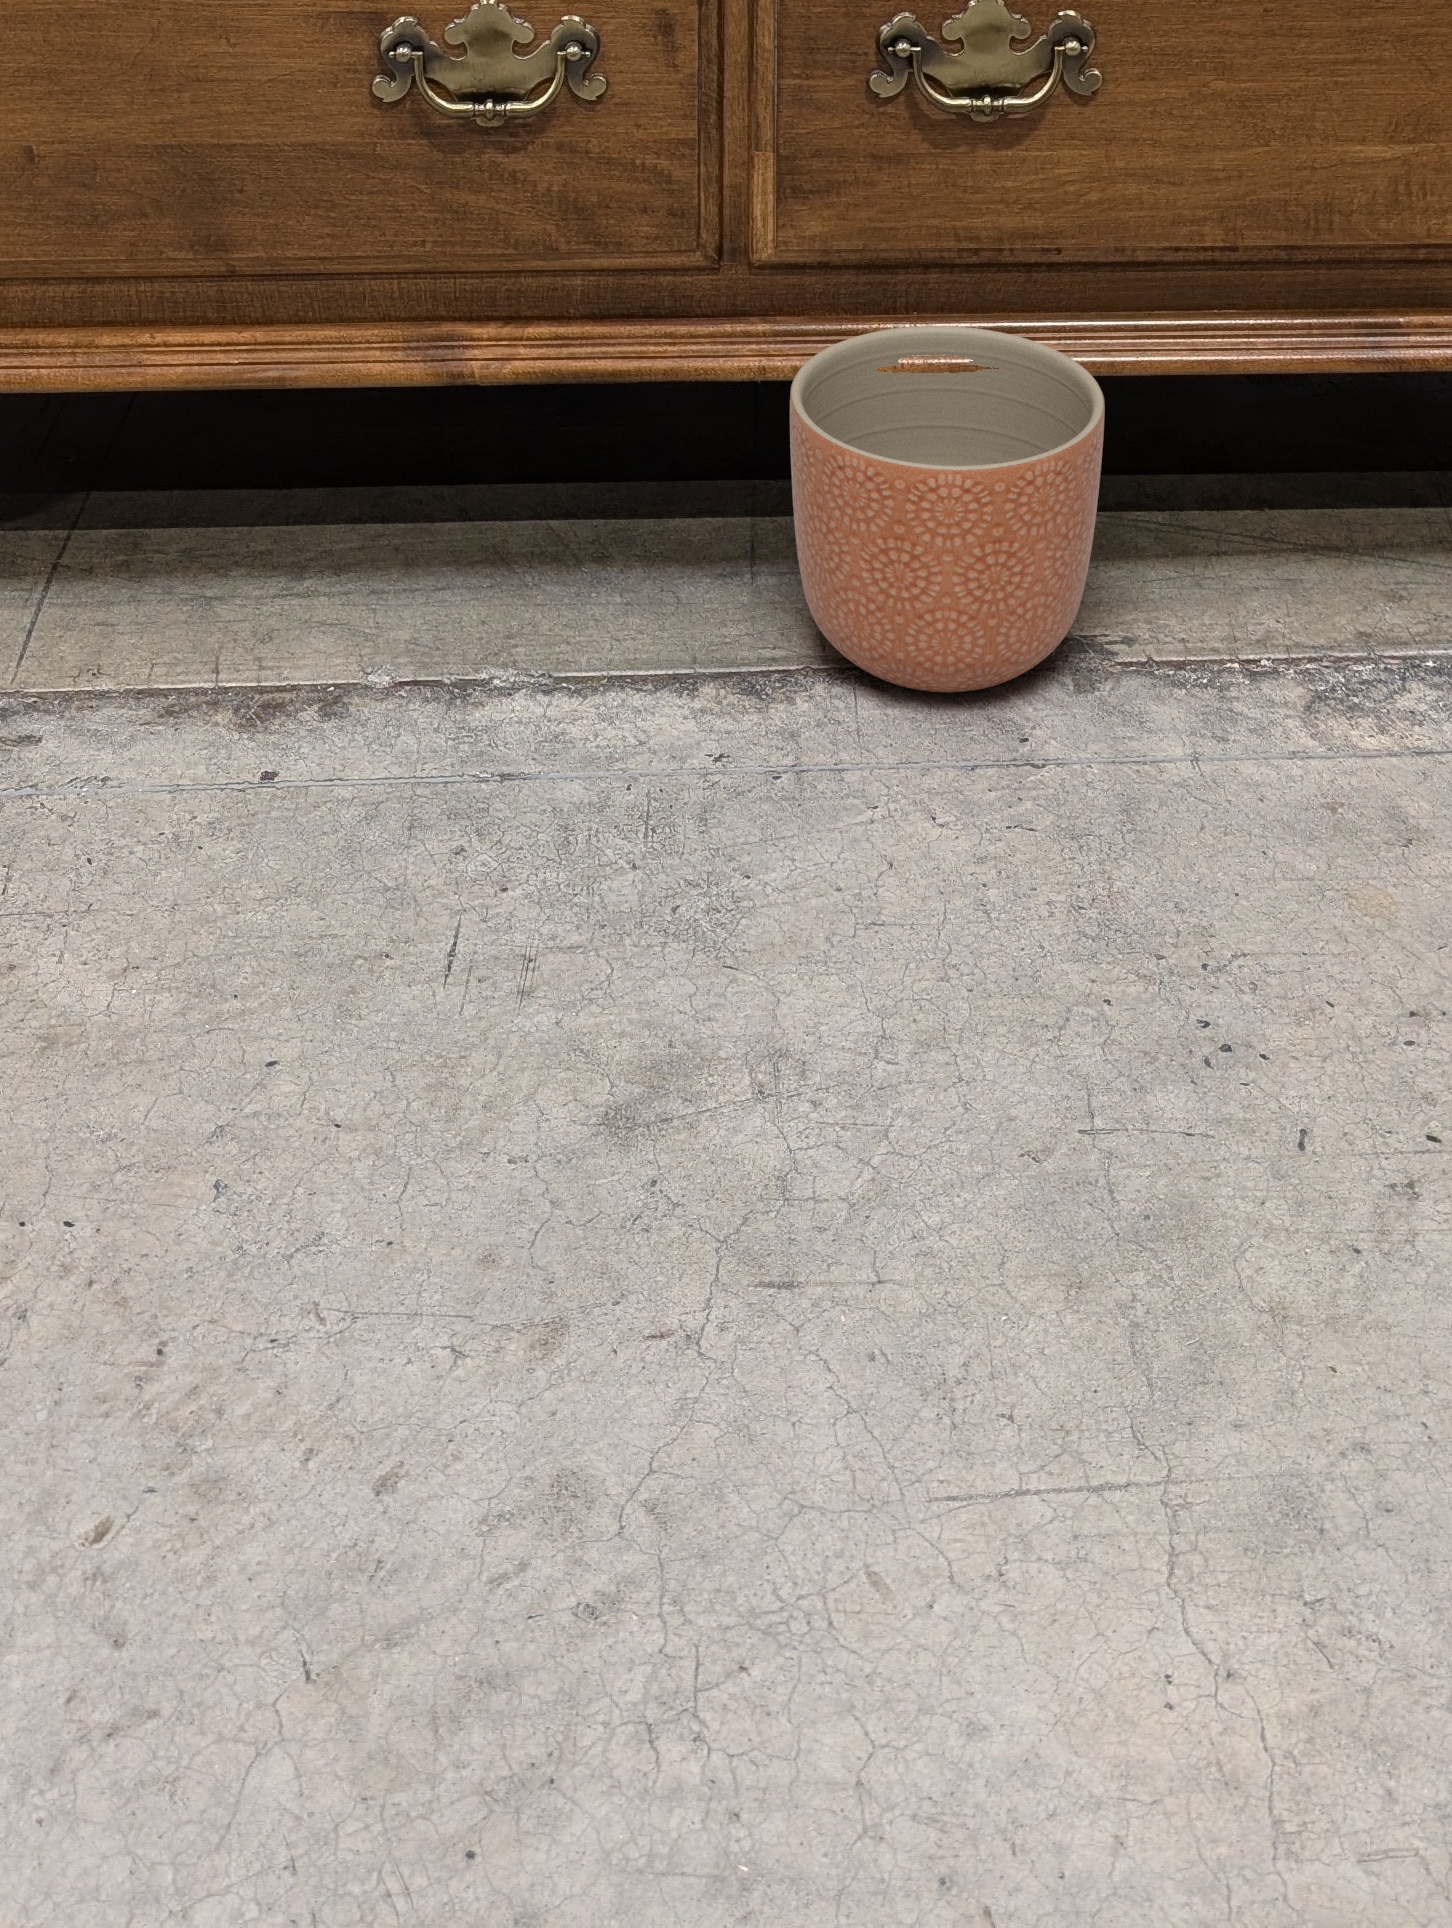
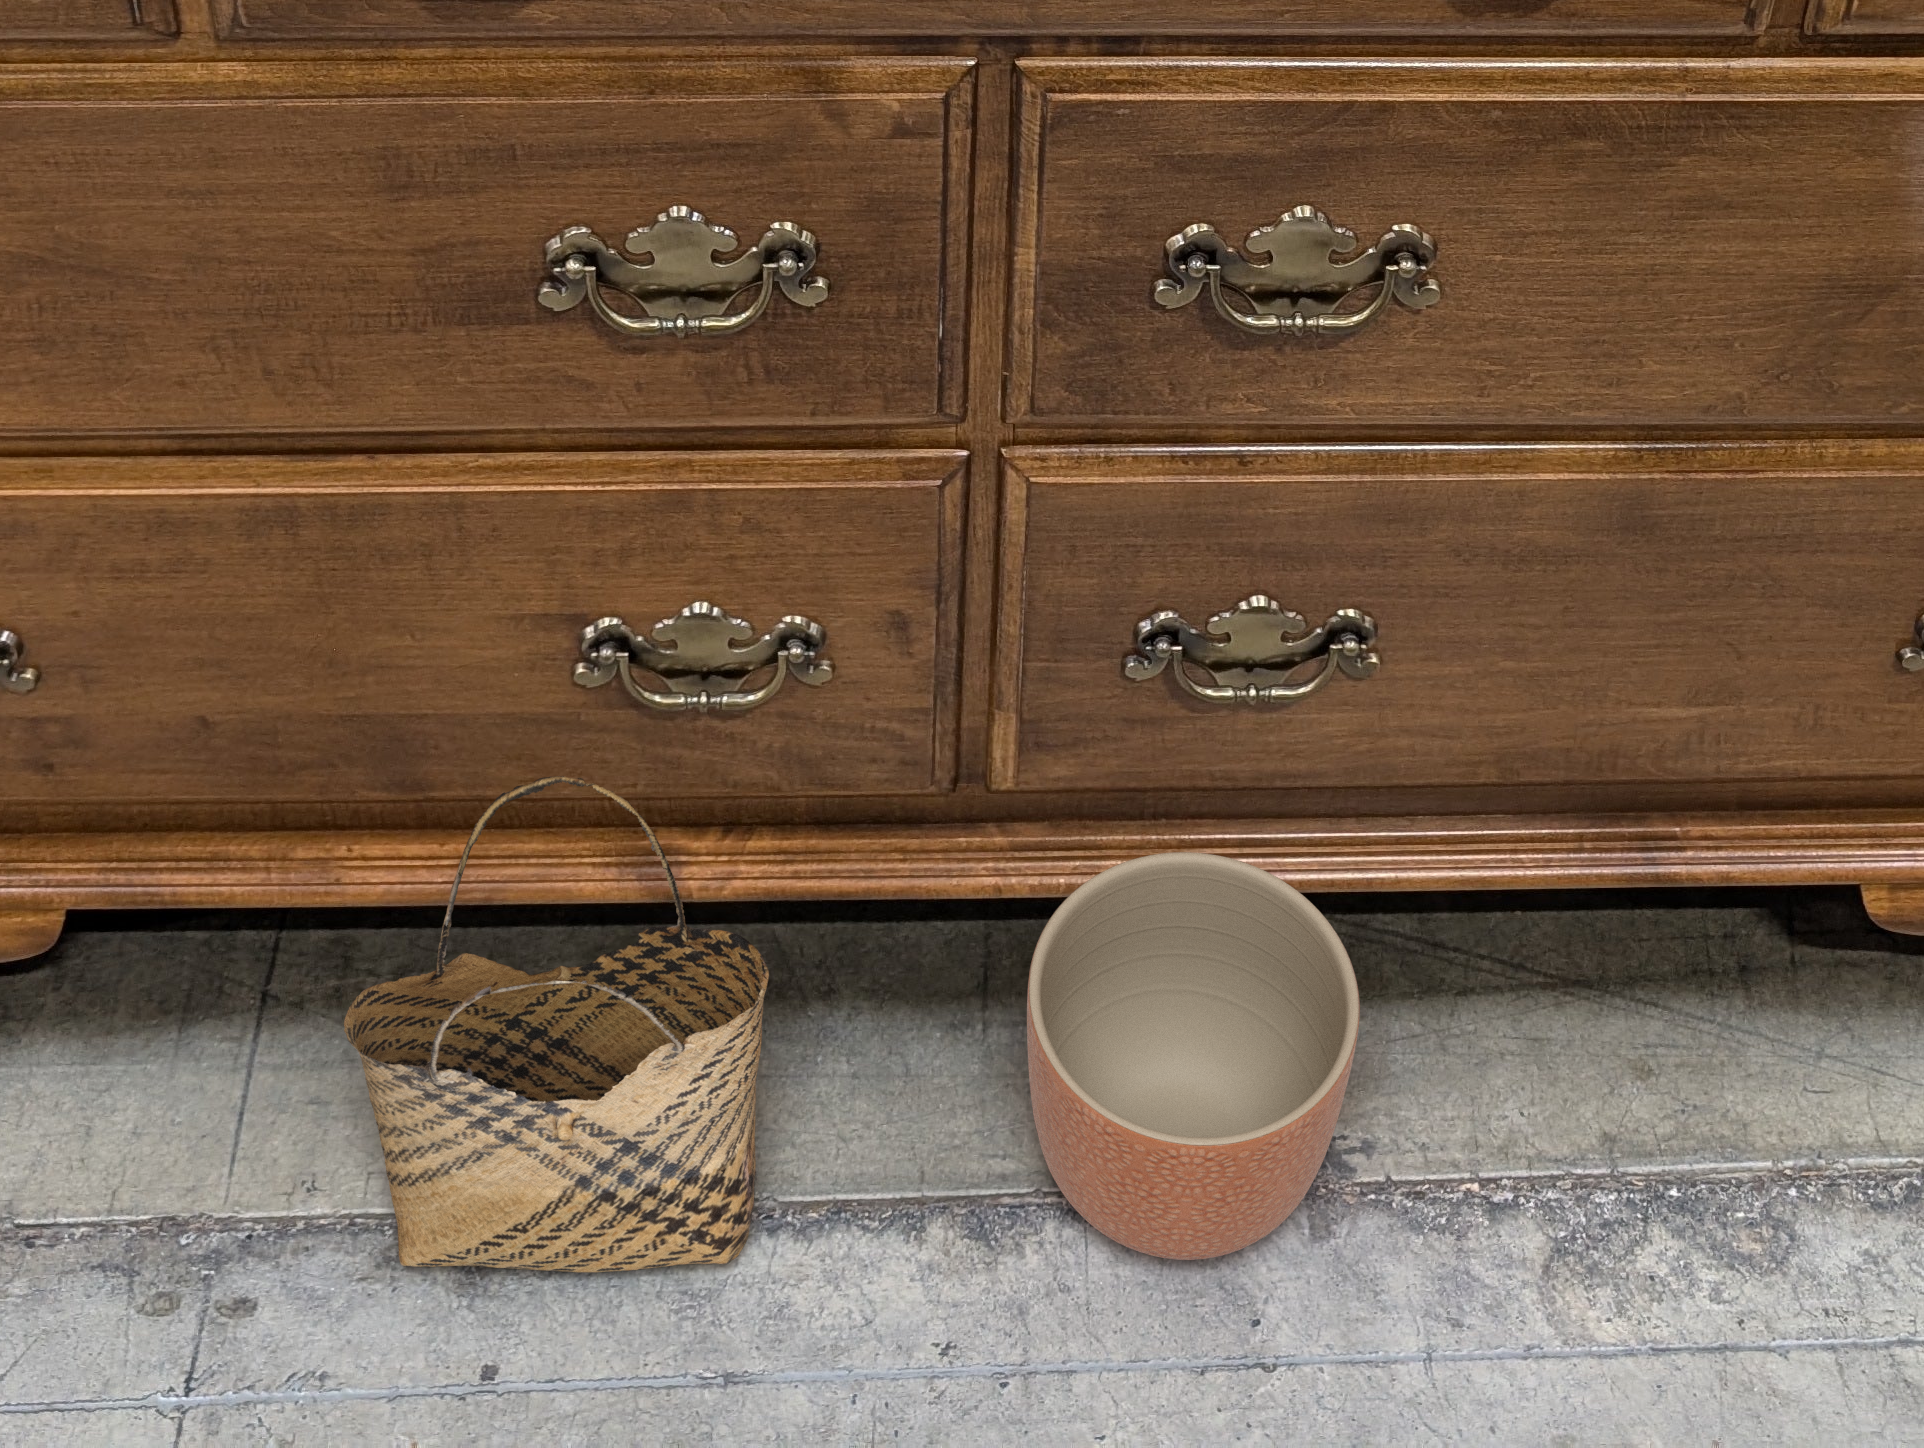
woven basket: none [146,155,546,701] -> present [344,776,769,1272]

